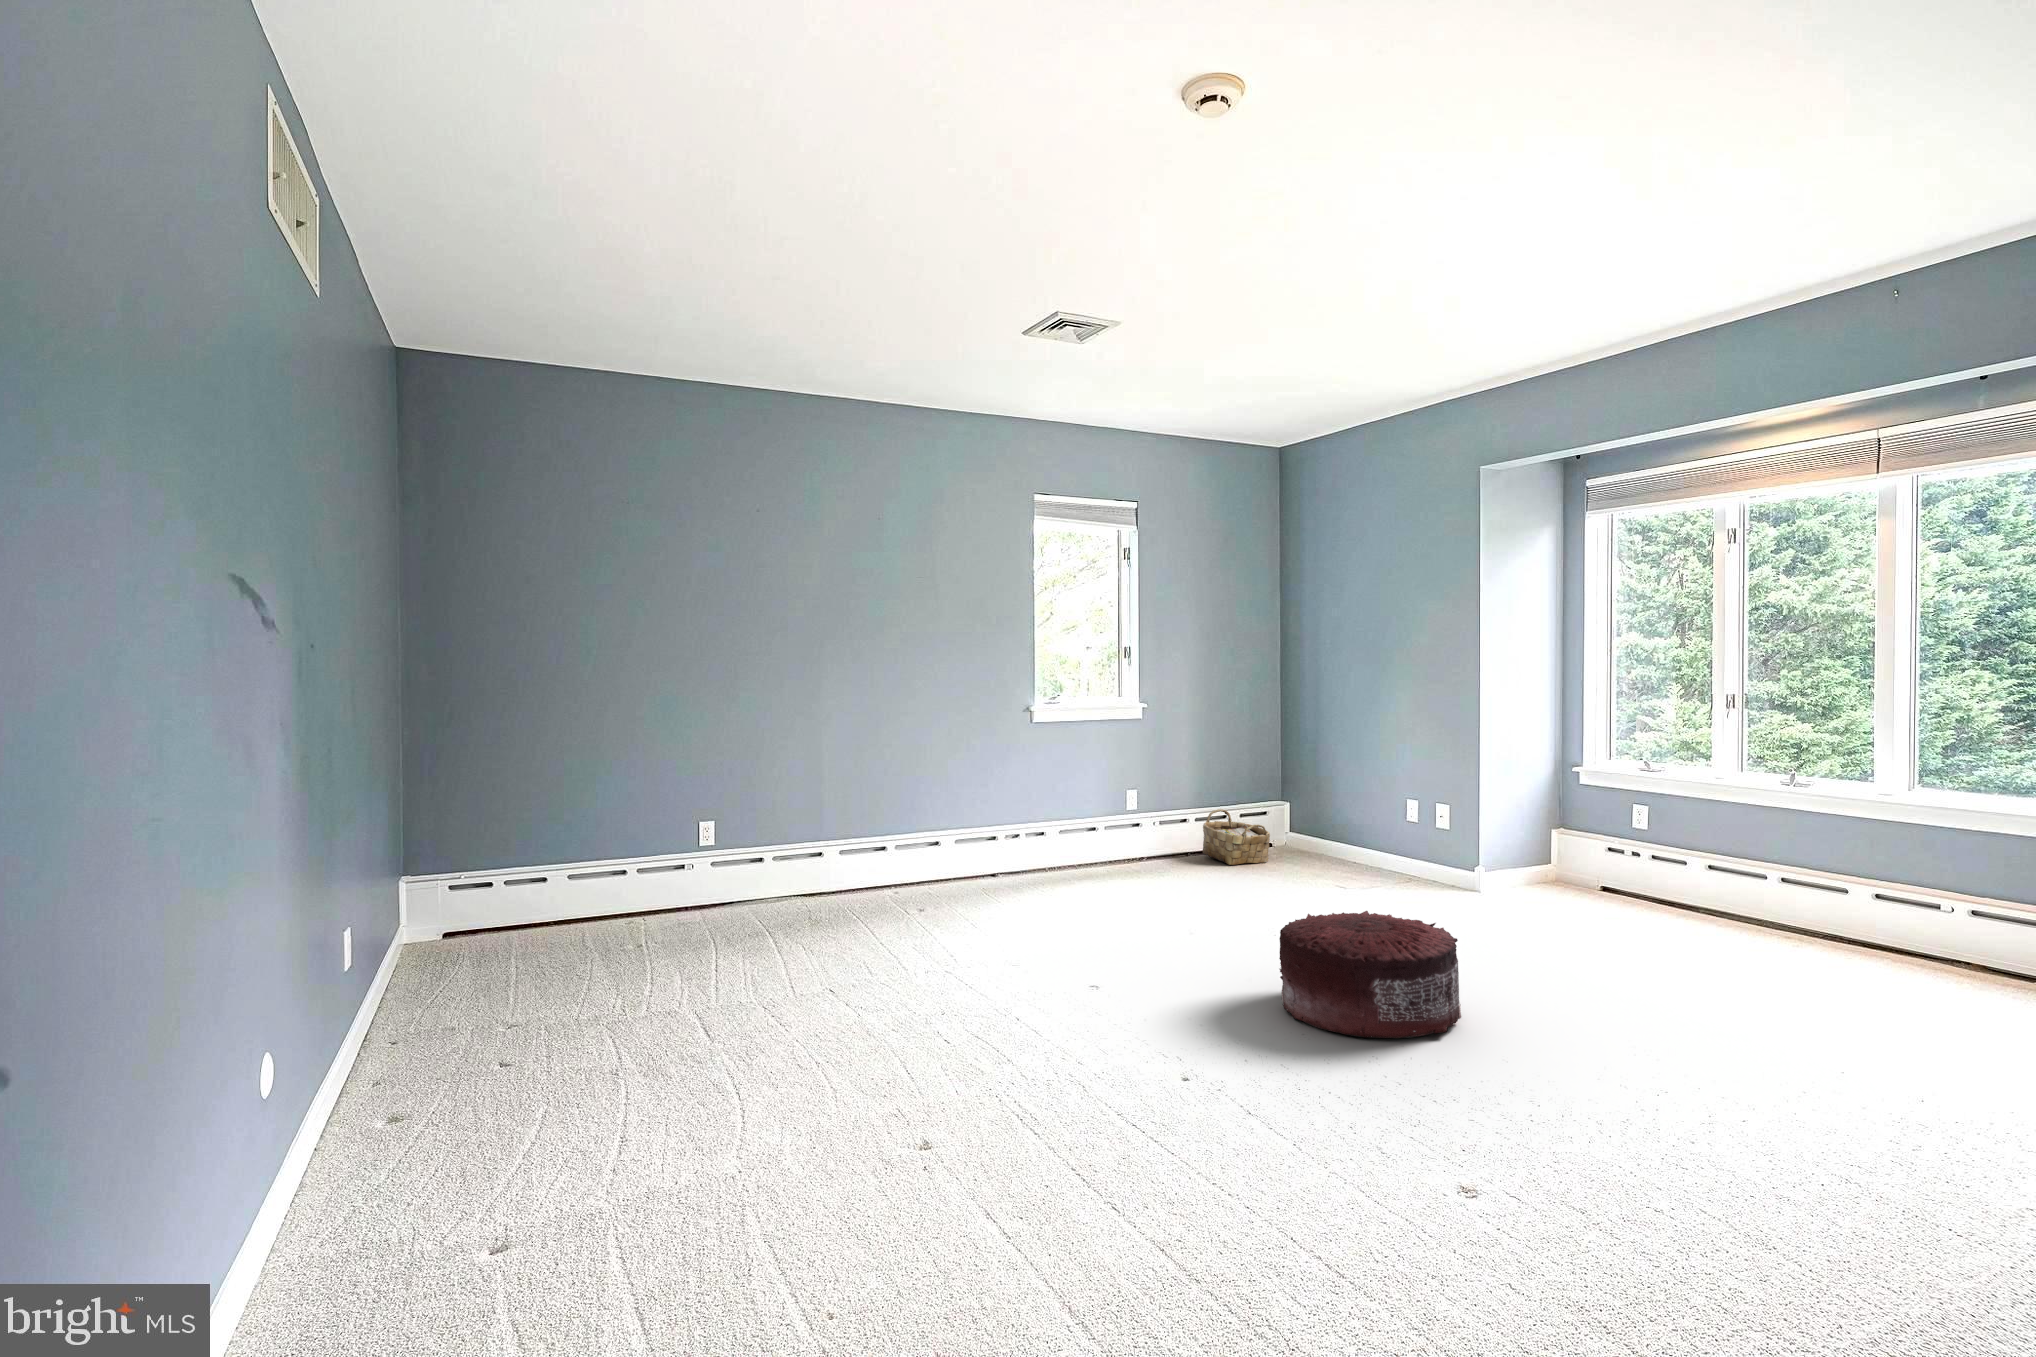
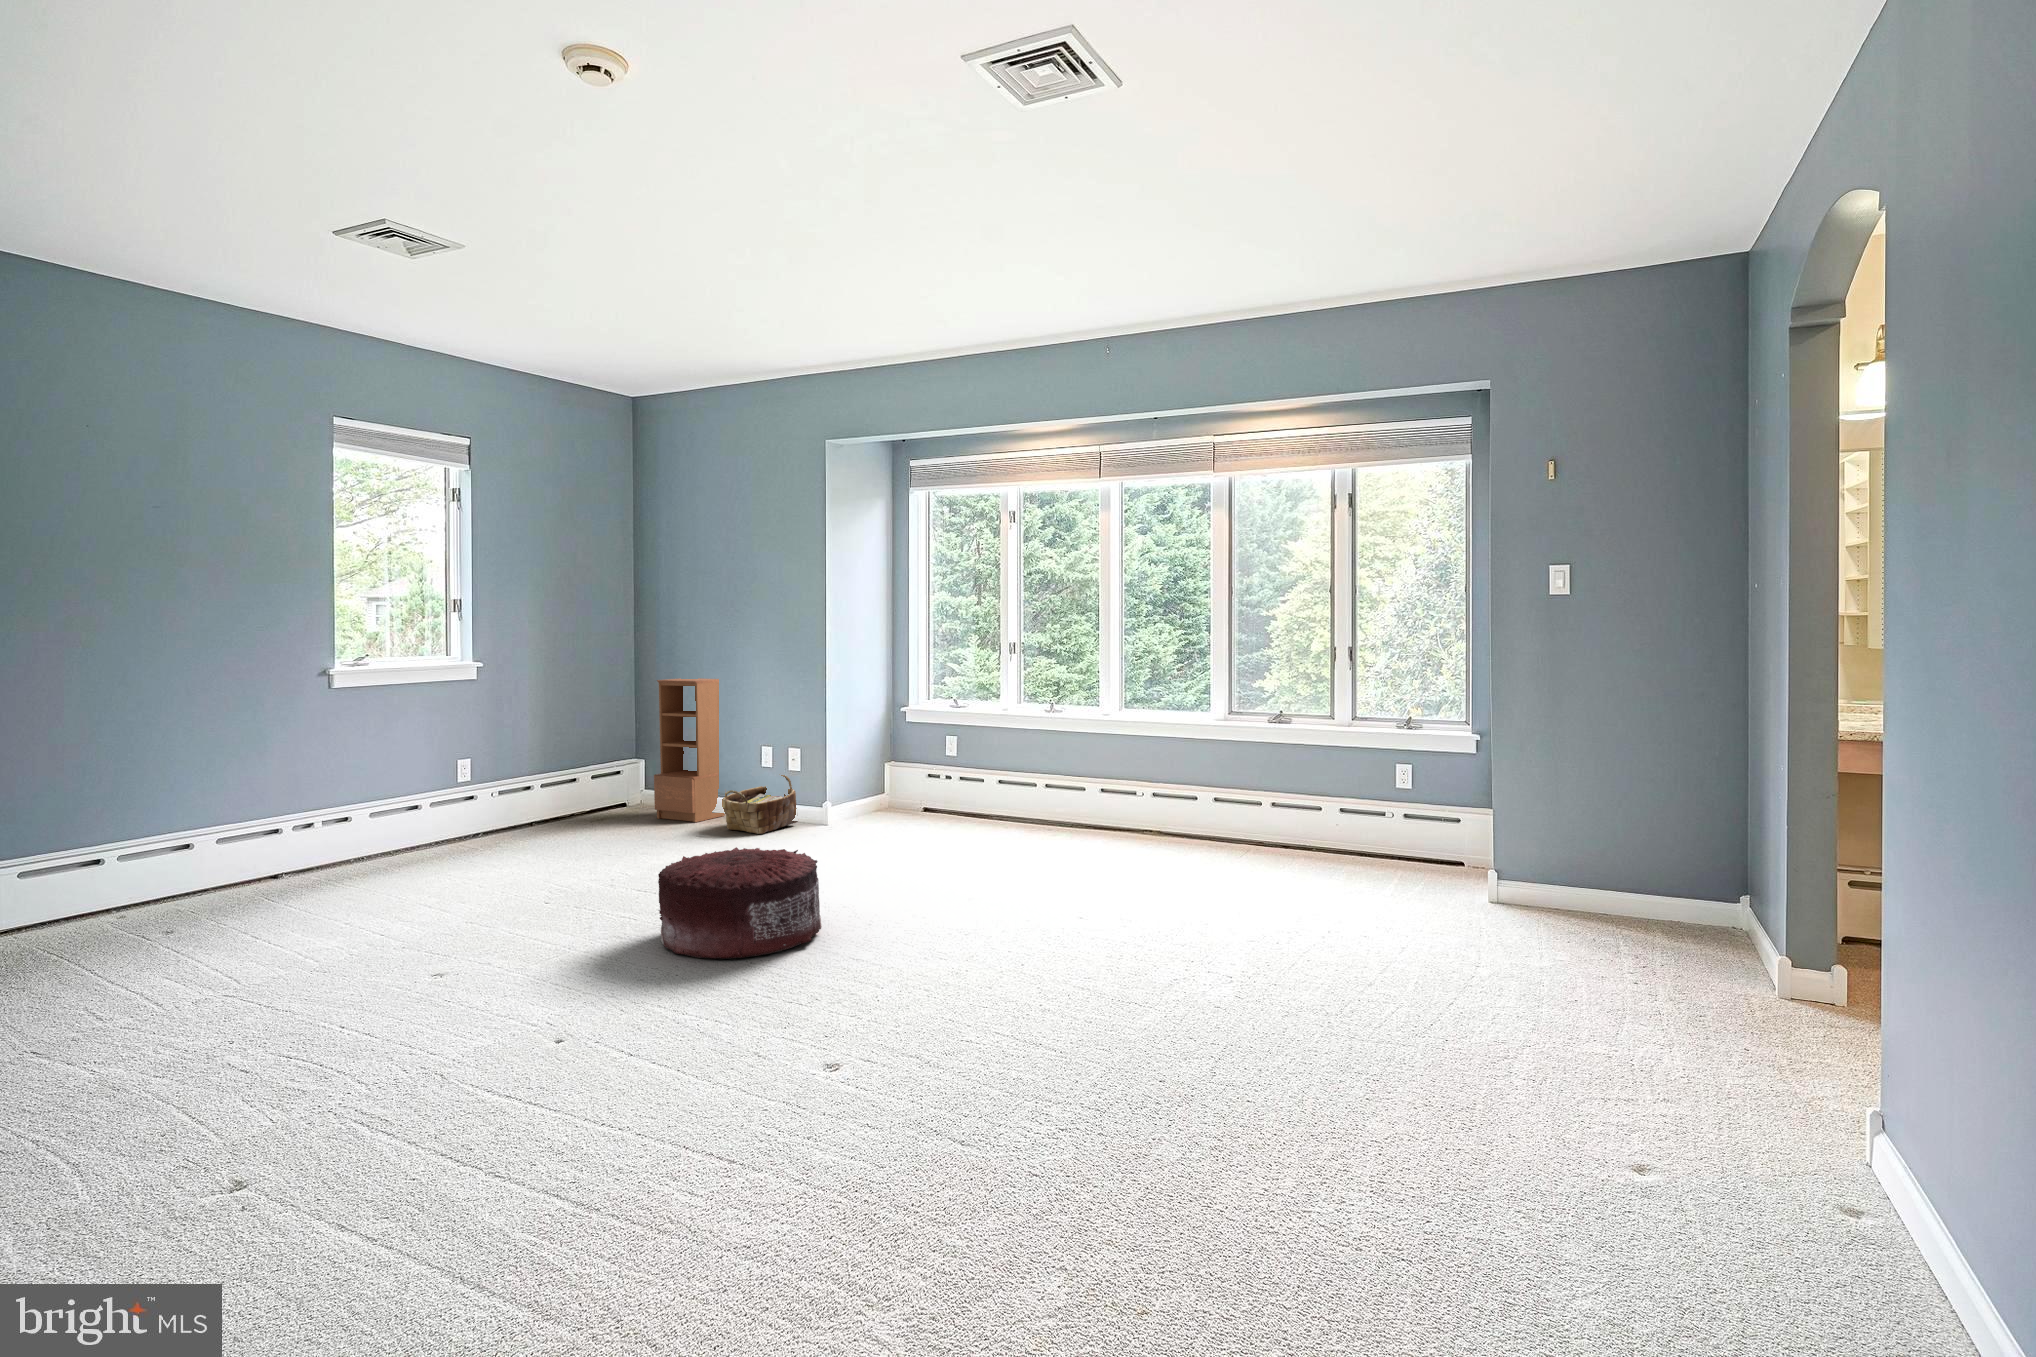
bookcase: none [1298,724,1370,872] -> present [654,678,725,822]
woven basket: present [1203,809,1270,865] -> present [722,775,798,834]

